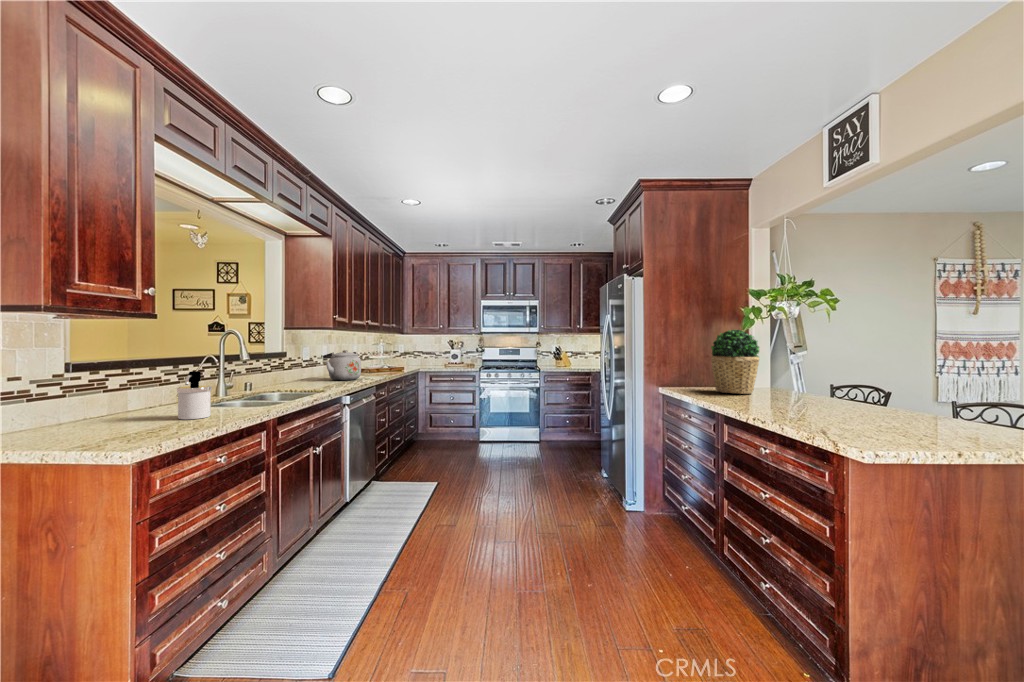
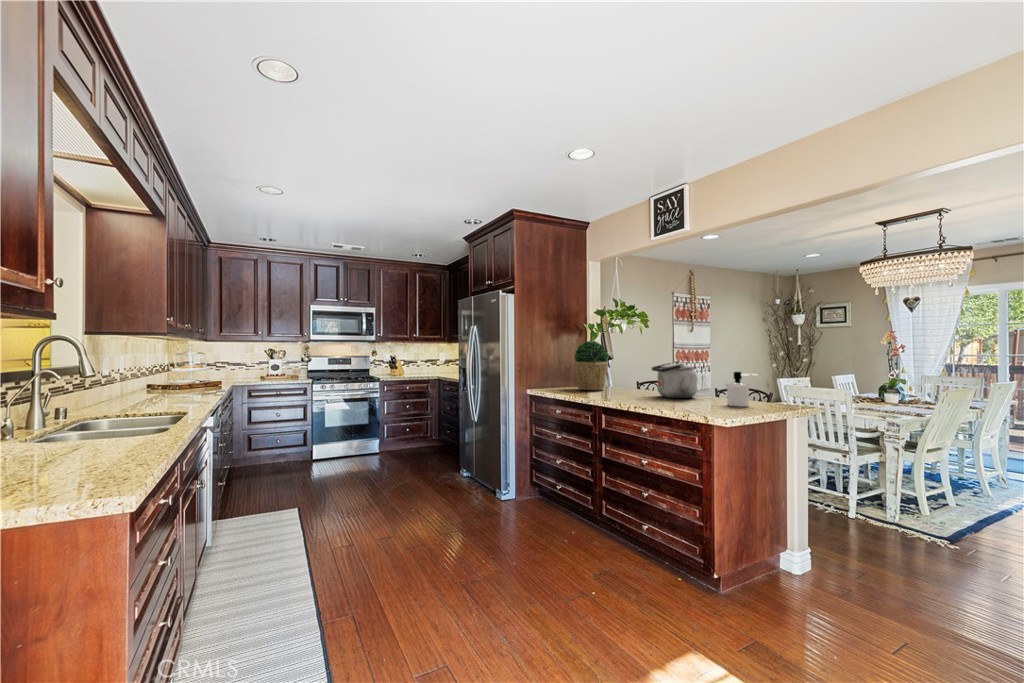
kettle: present [323,350,361,380] -> present [652,361,697,398]
soap dispenser: present [177,371,212,420] -> present [726,372,763,407]

